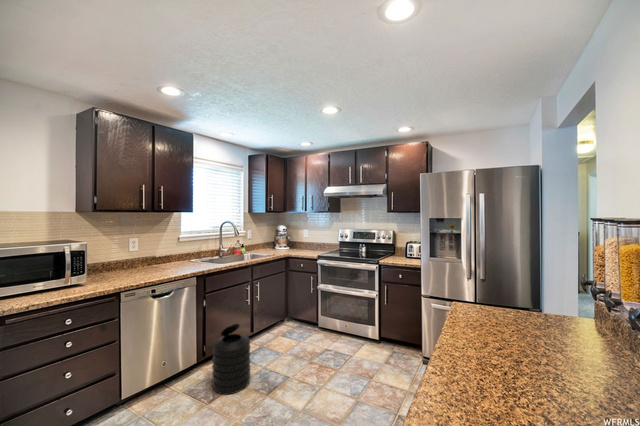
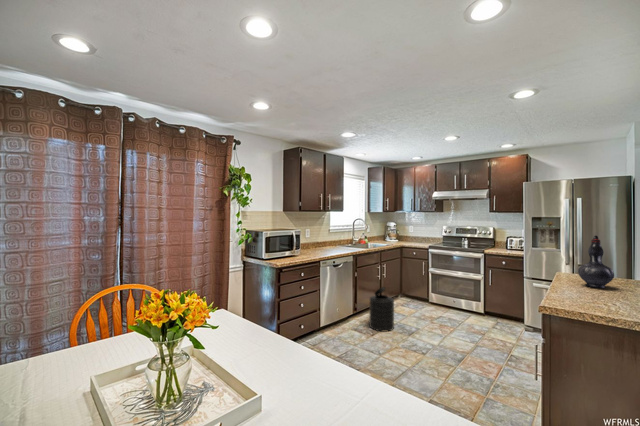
decorative vase: none [481,255,539,356] -> present [578,236,614,288]

